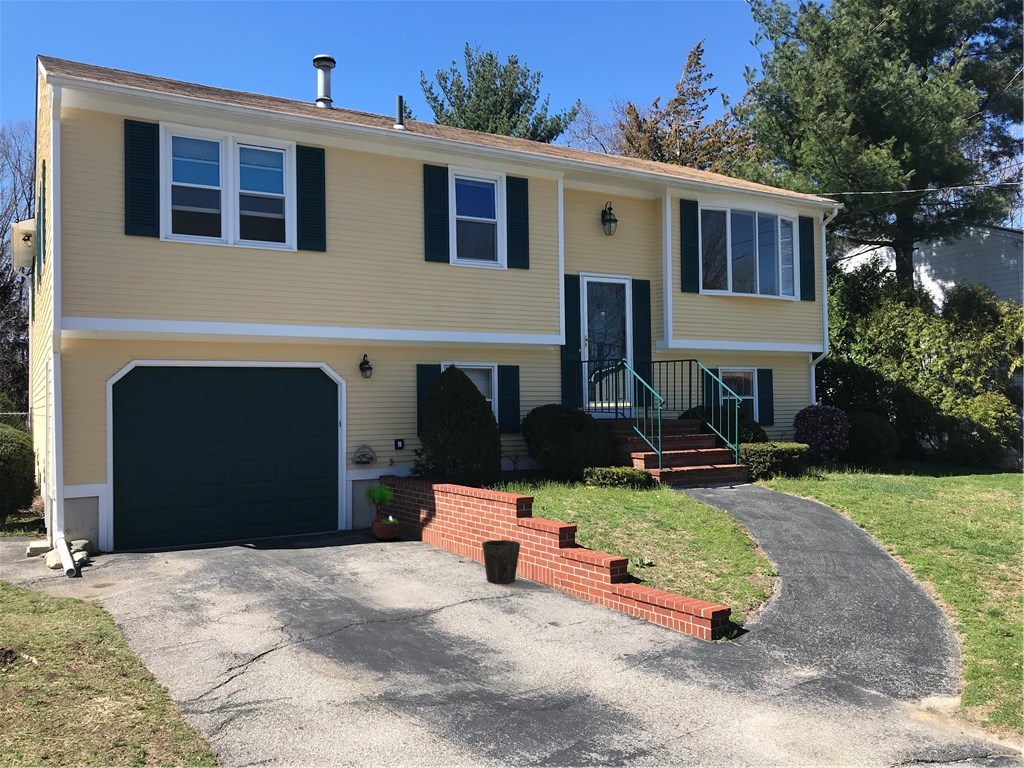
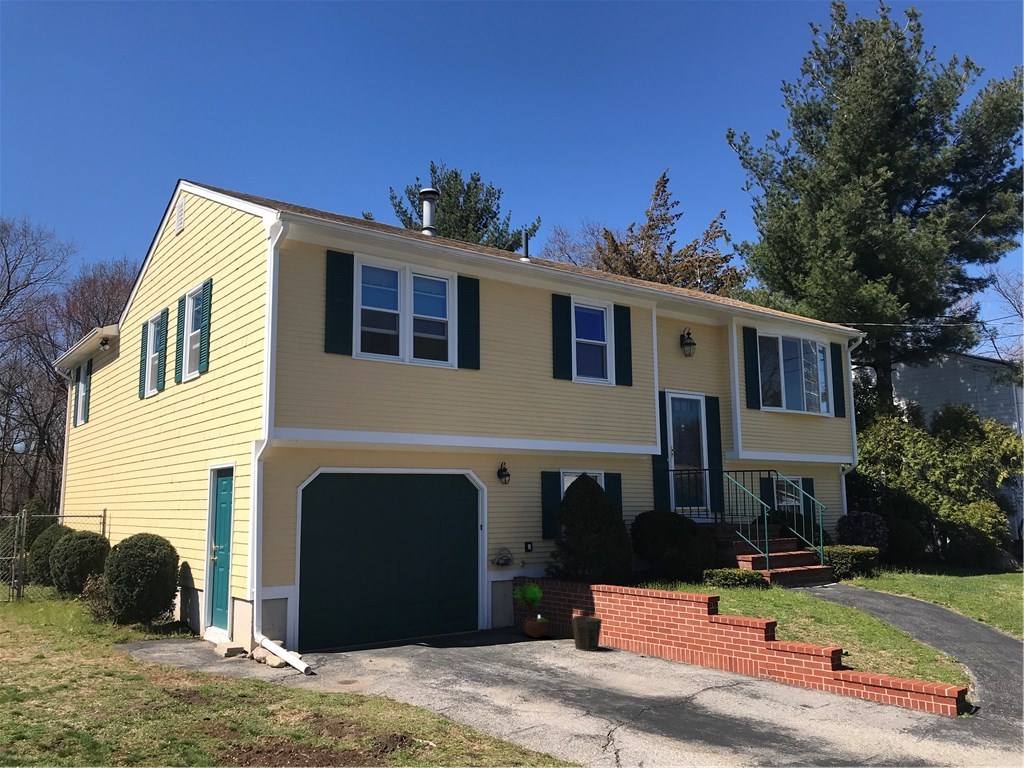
waste bin: present [482,540,520,584] -> present [572,617,602,651]

